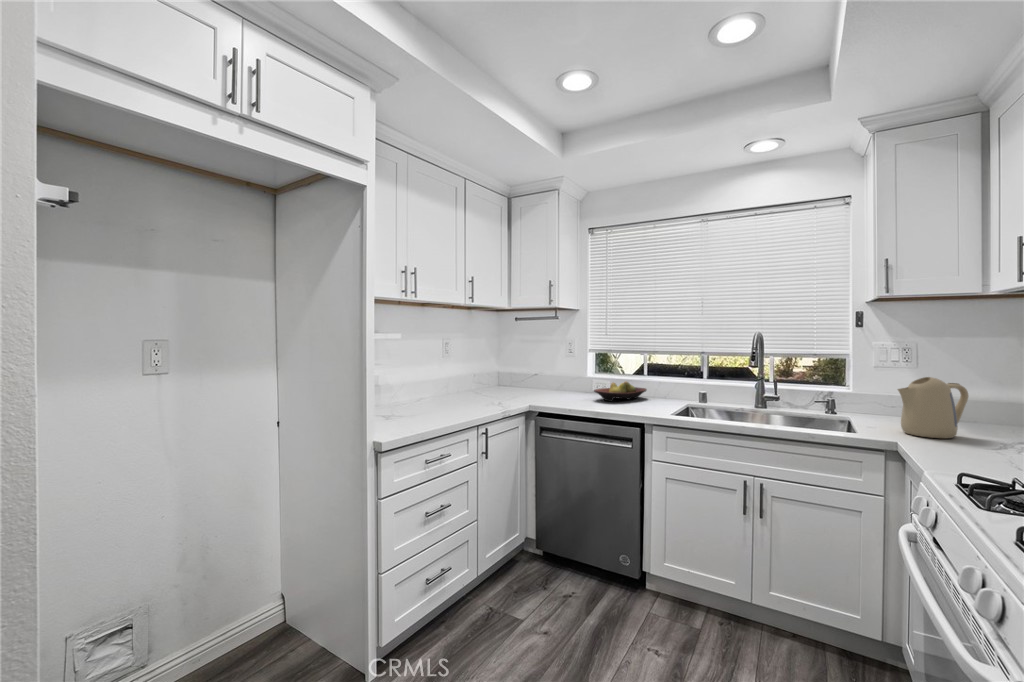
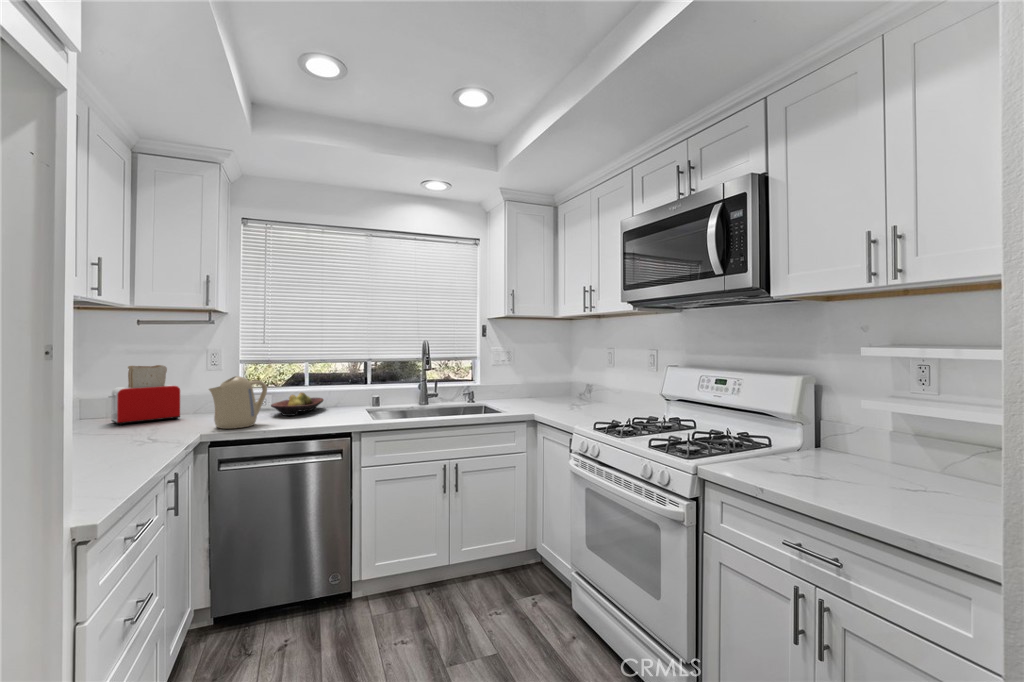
toaster: none [501,352,540,393] -> present [108,365,180,425]
kettle: present [898,377,969,438] -> present [209,376,267,429]

